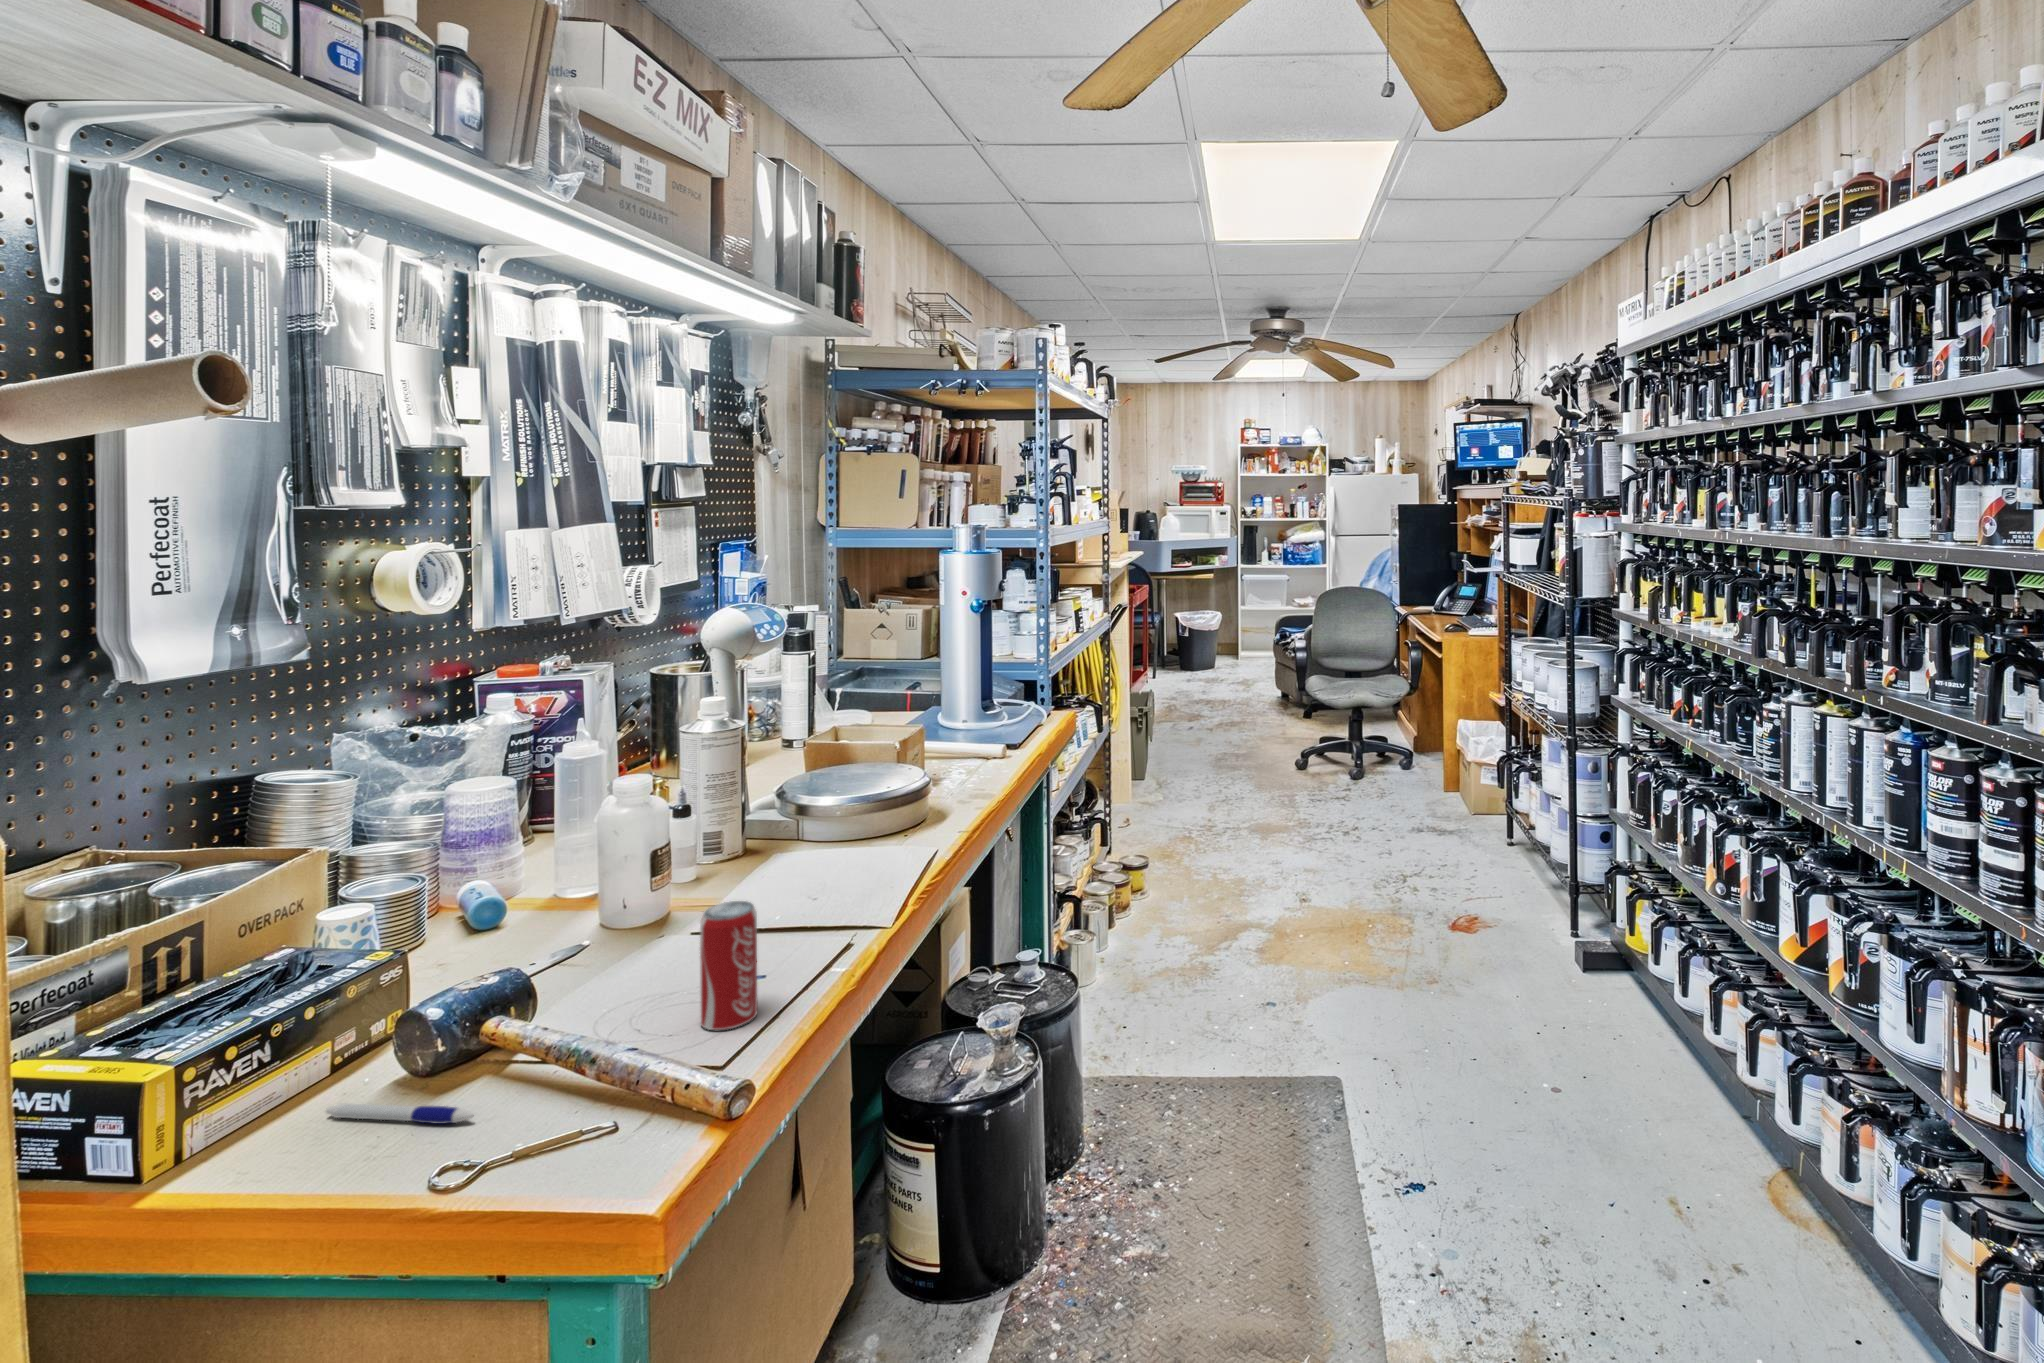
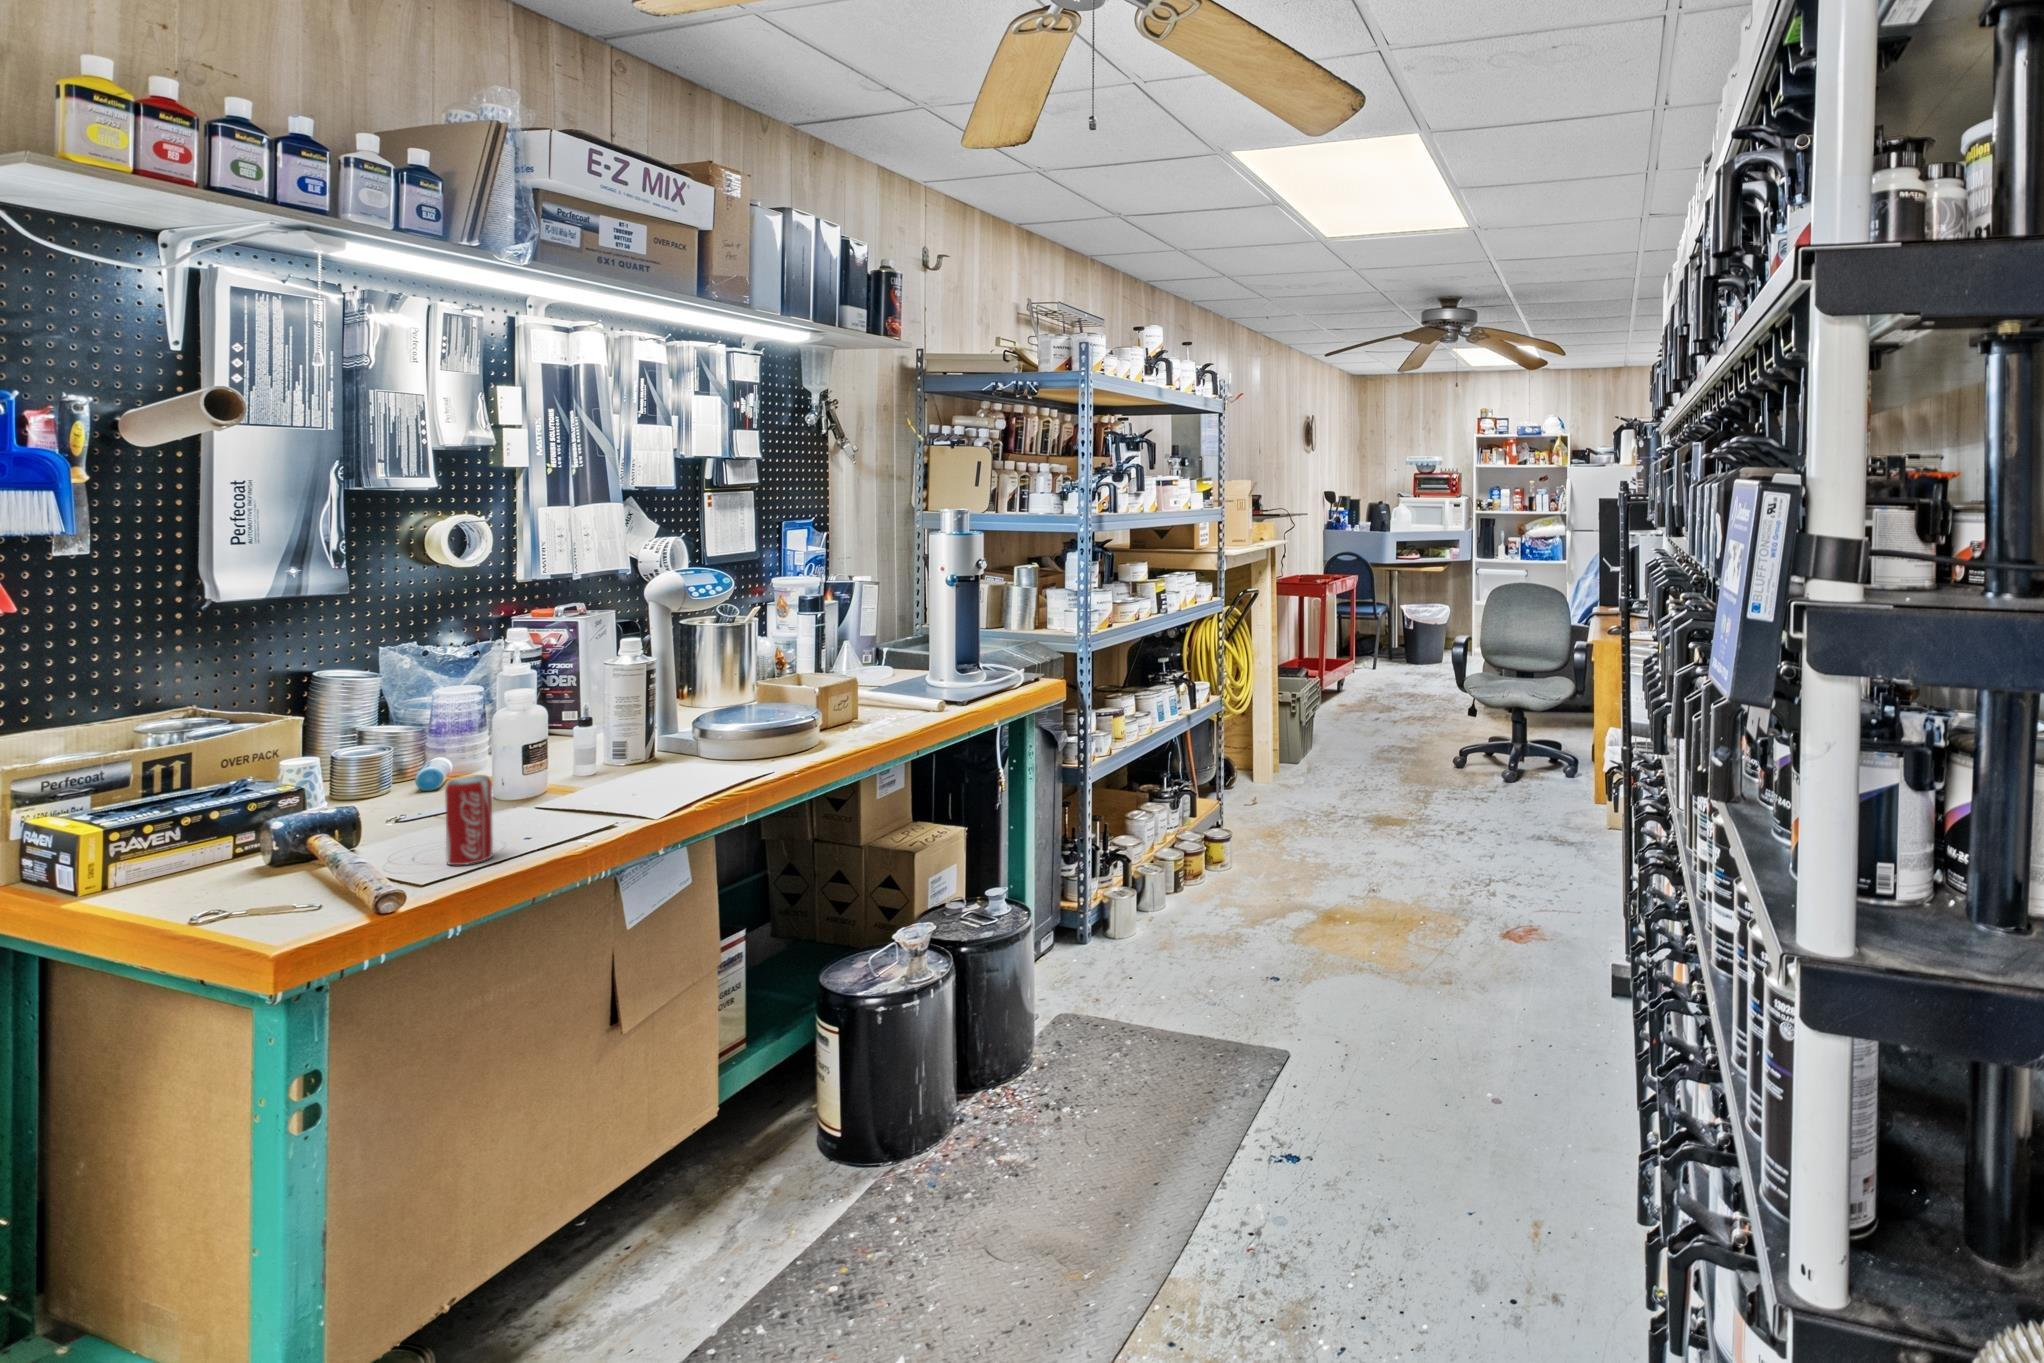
pen: present [326,1103,474,1124] -> none [199,871,257,891]

